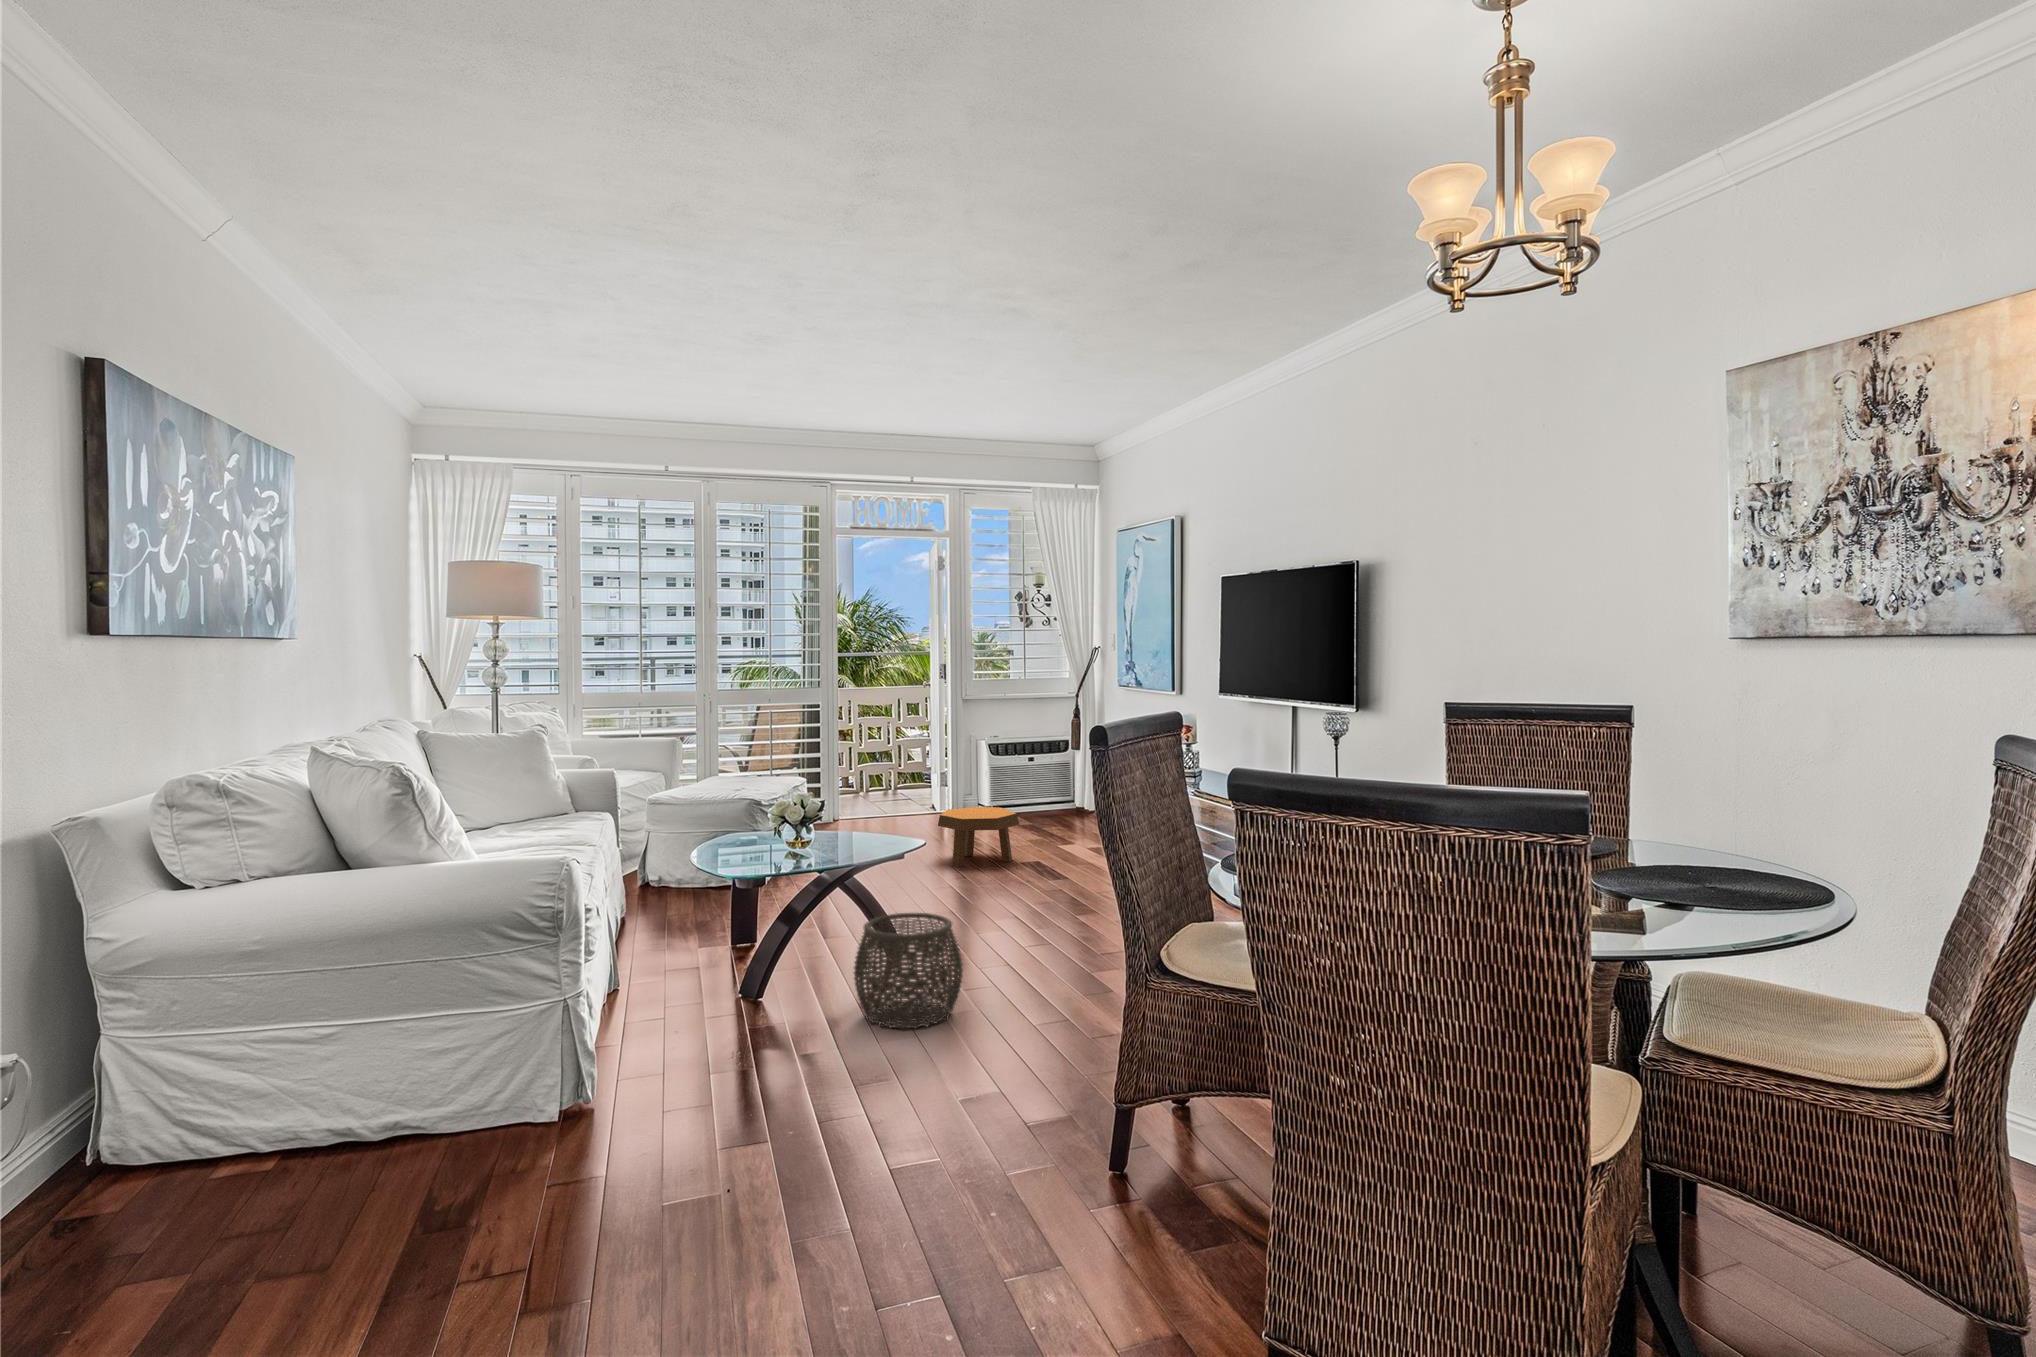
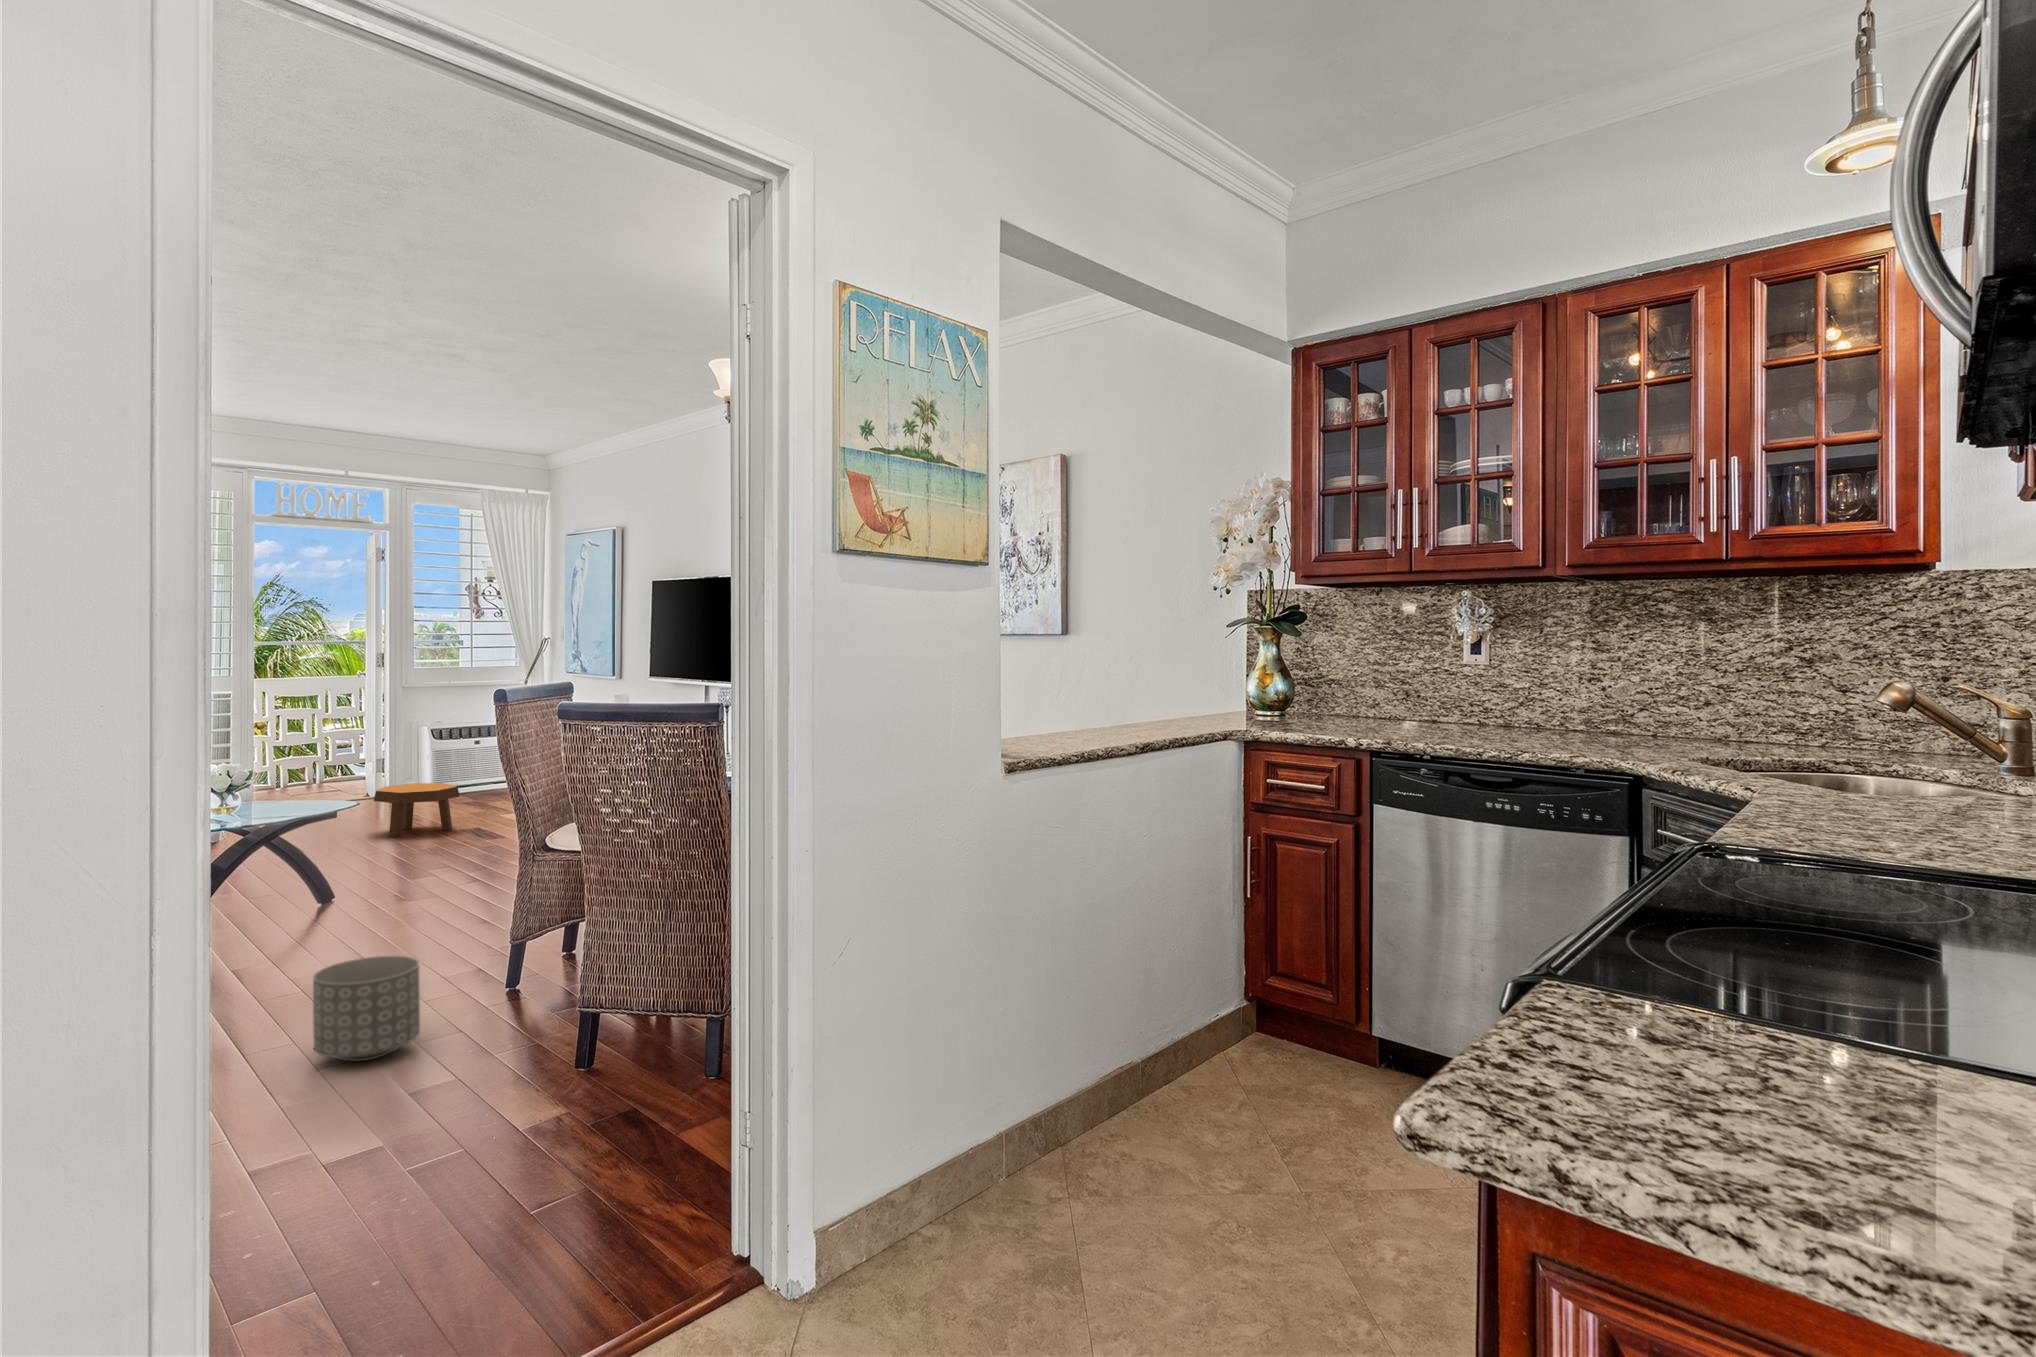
woven basket: present [854,913,963,1029] -> none [286,852,394,944]
planter: none [872,1123,1007,1298] -> present [313,956,420,1061]

